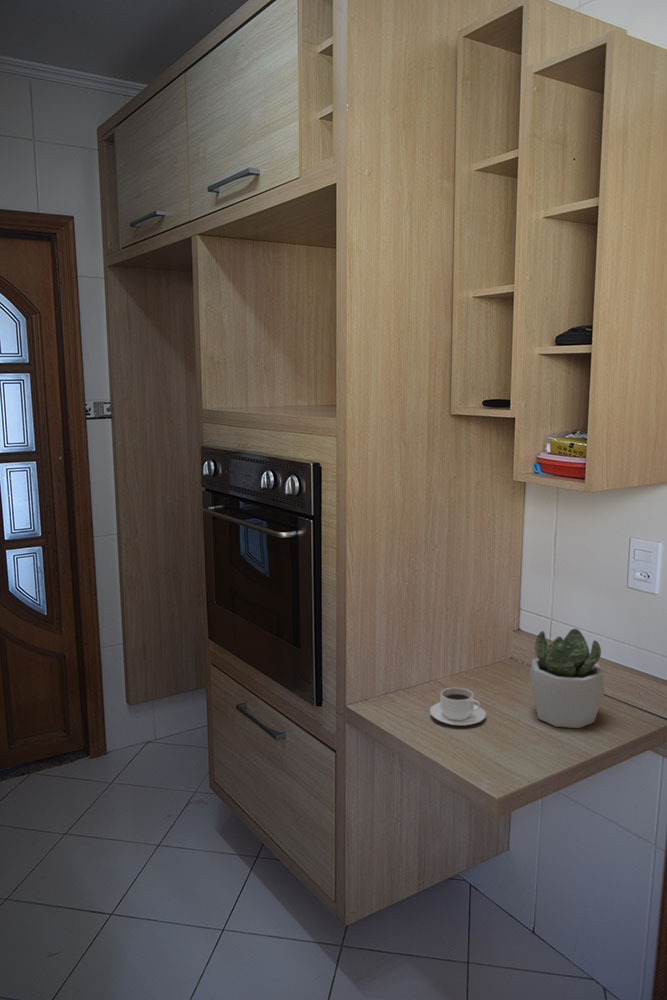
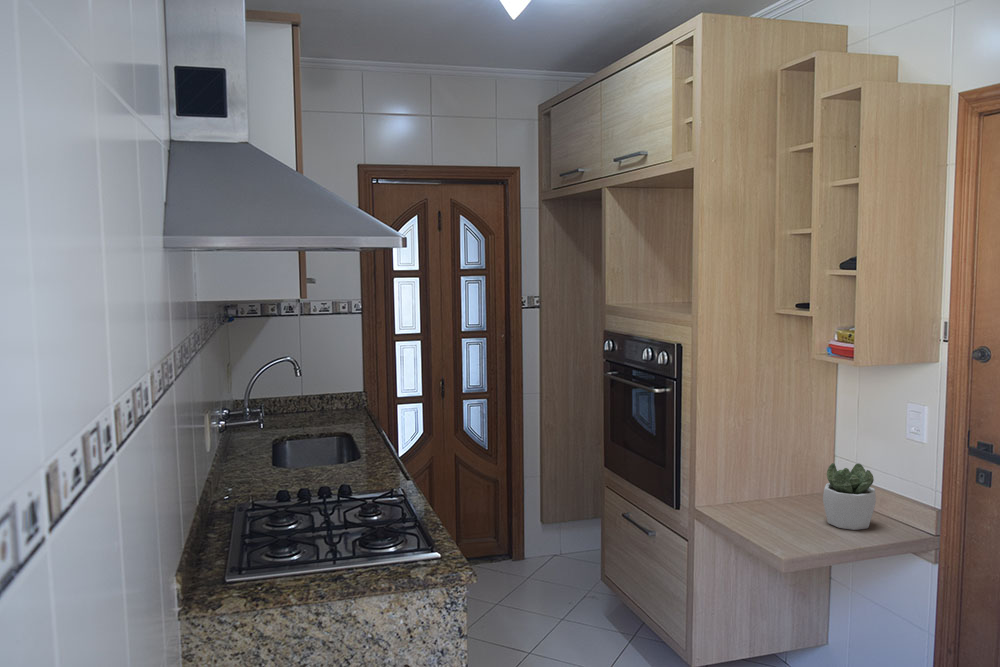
coffee cup: present [430,687,486,726] -> none [751,499,791,522]

